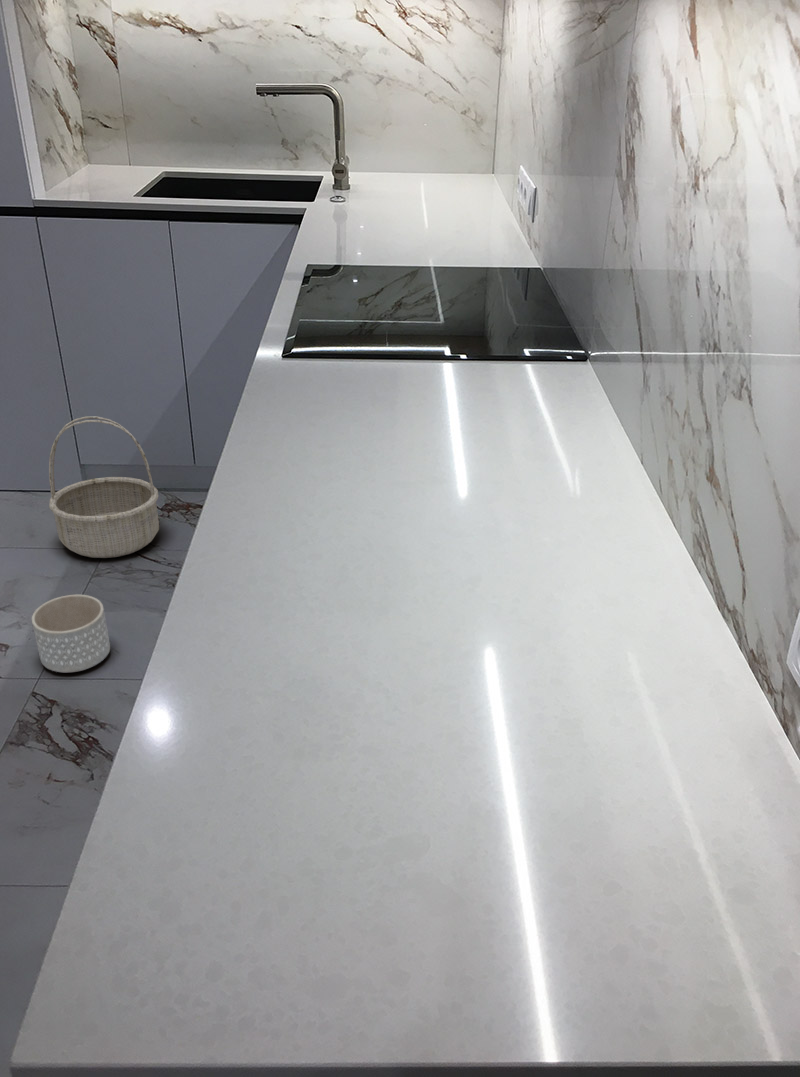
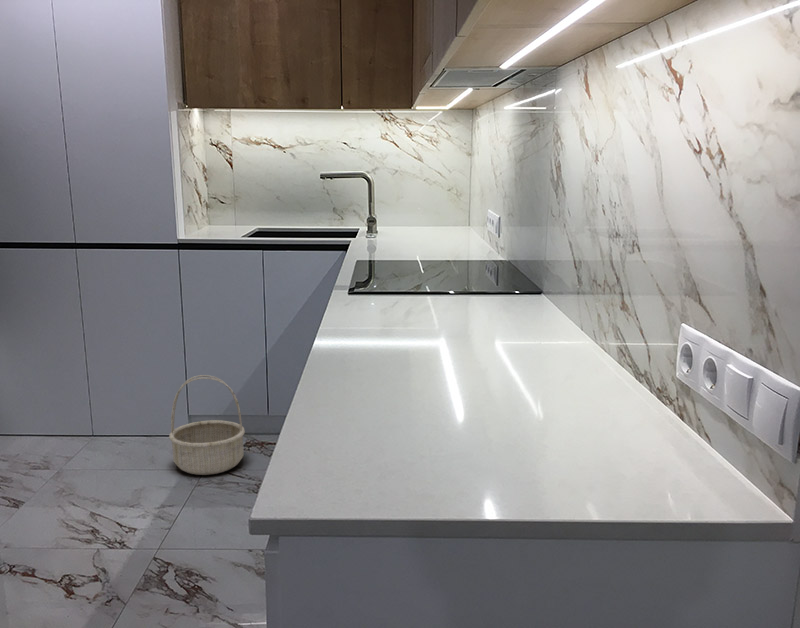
planter: present [32,595,110,672] -> none [158,490,210,545]

